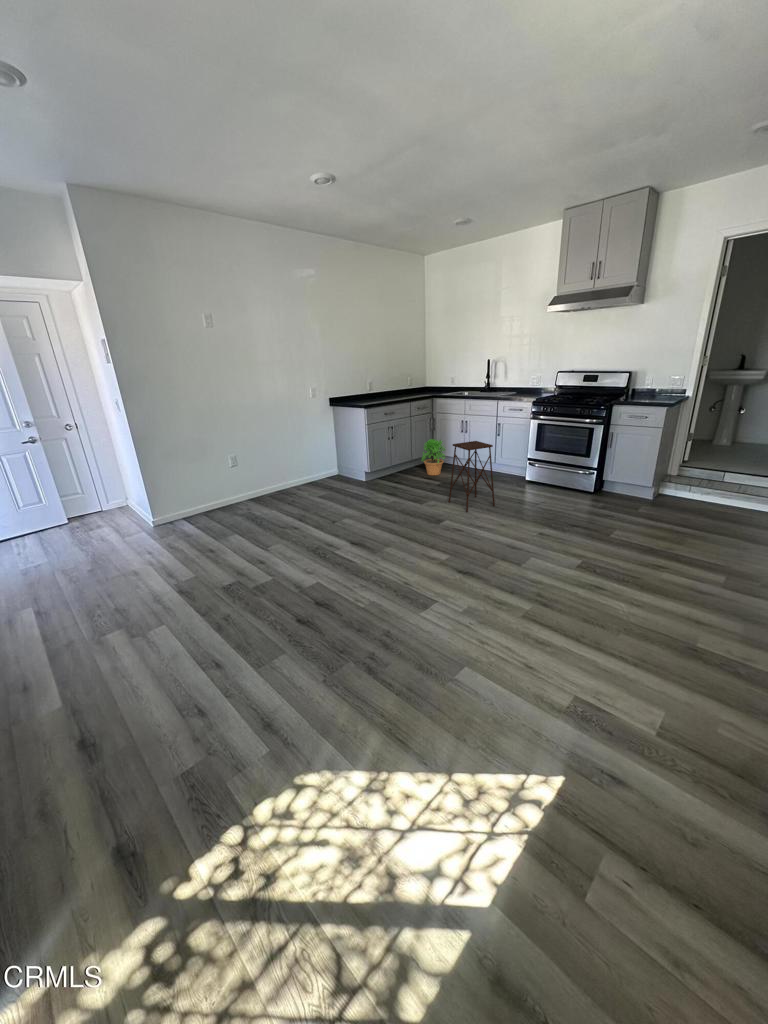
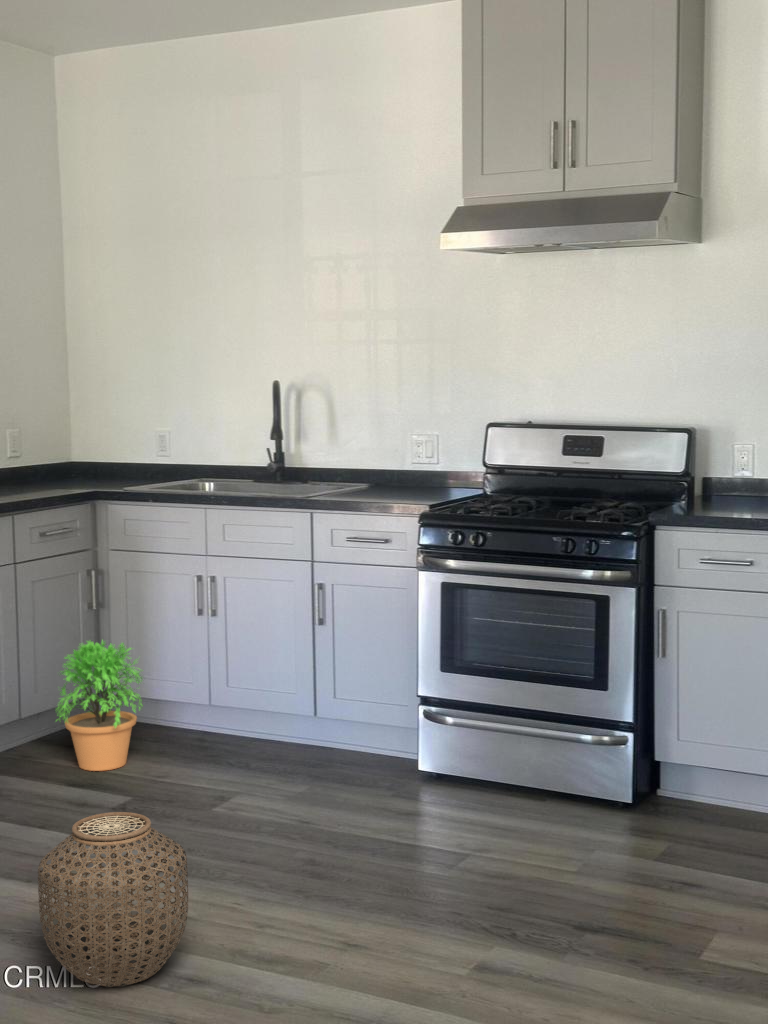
side table: present [449,441,495,512] -> none [154,646,319,907]
woven basket: none [420,484,459,529] -> present [38,812,188,986]

